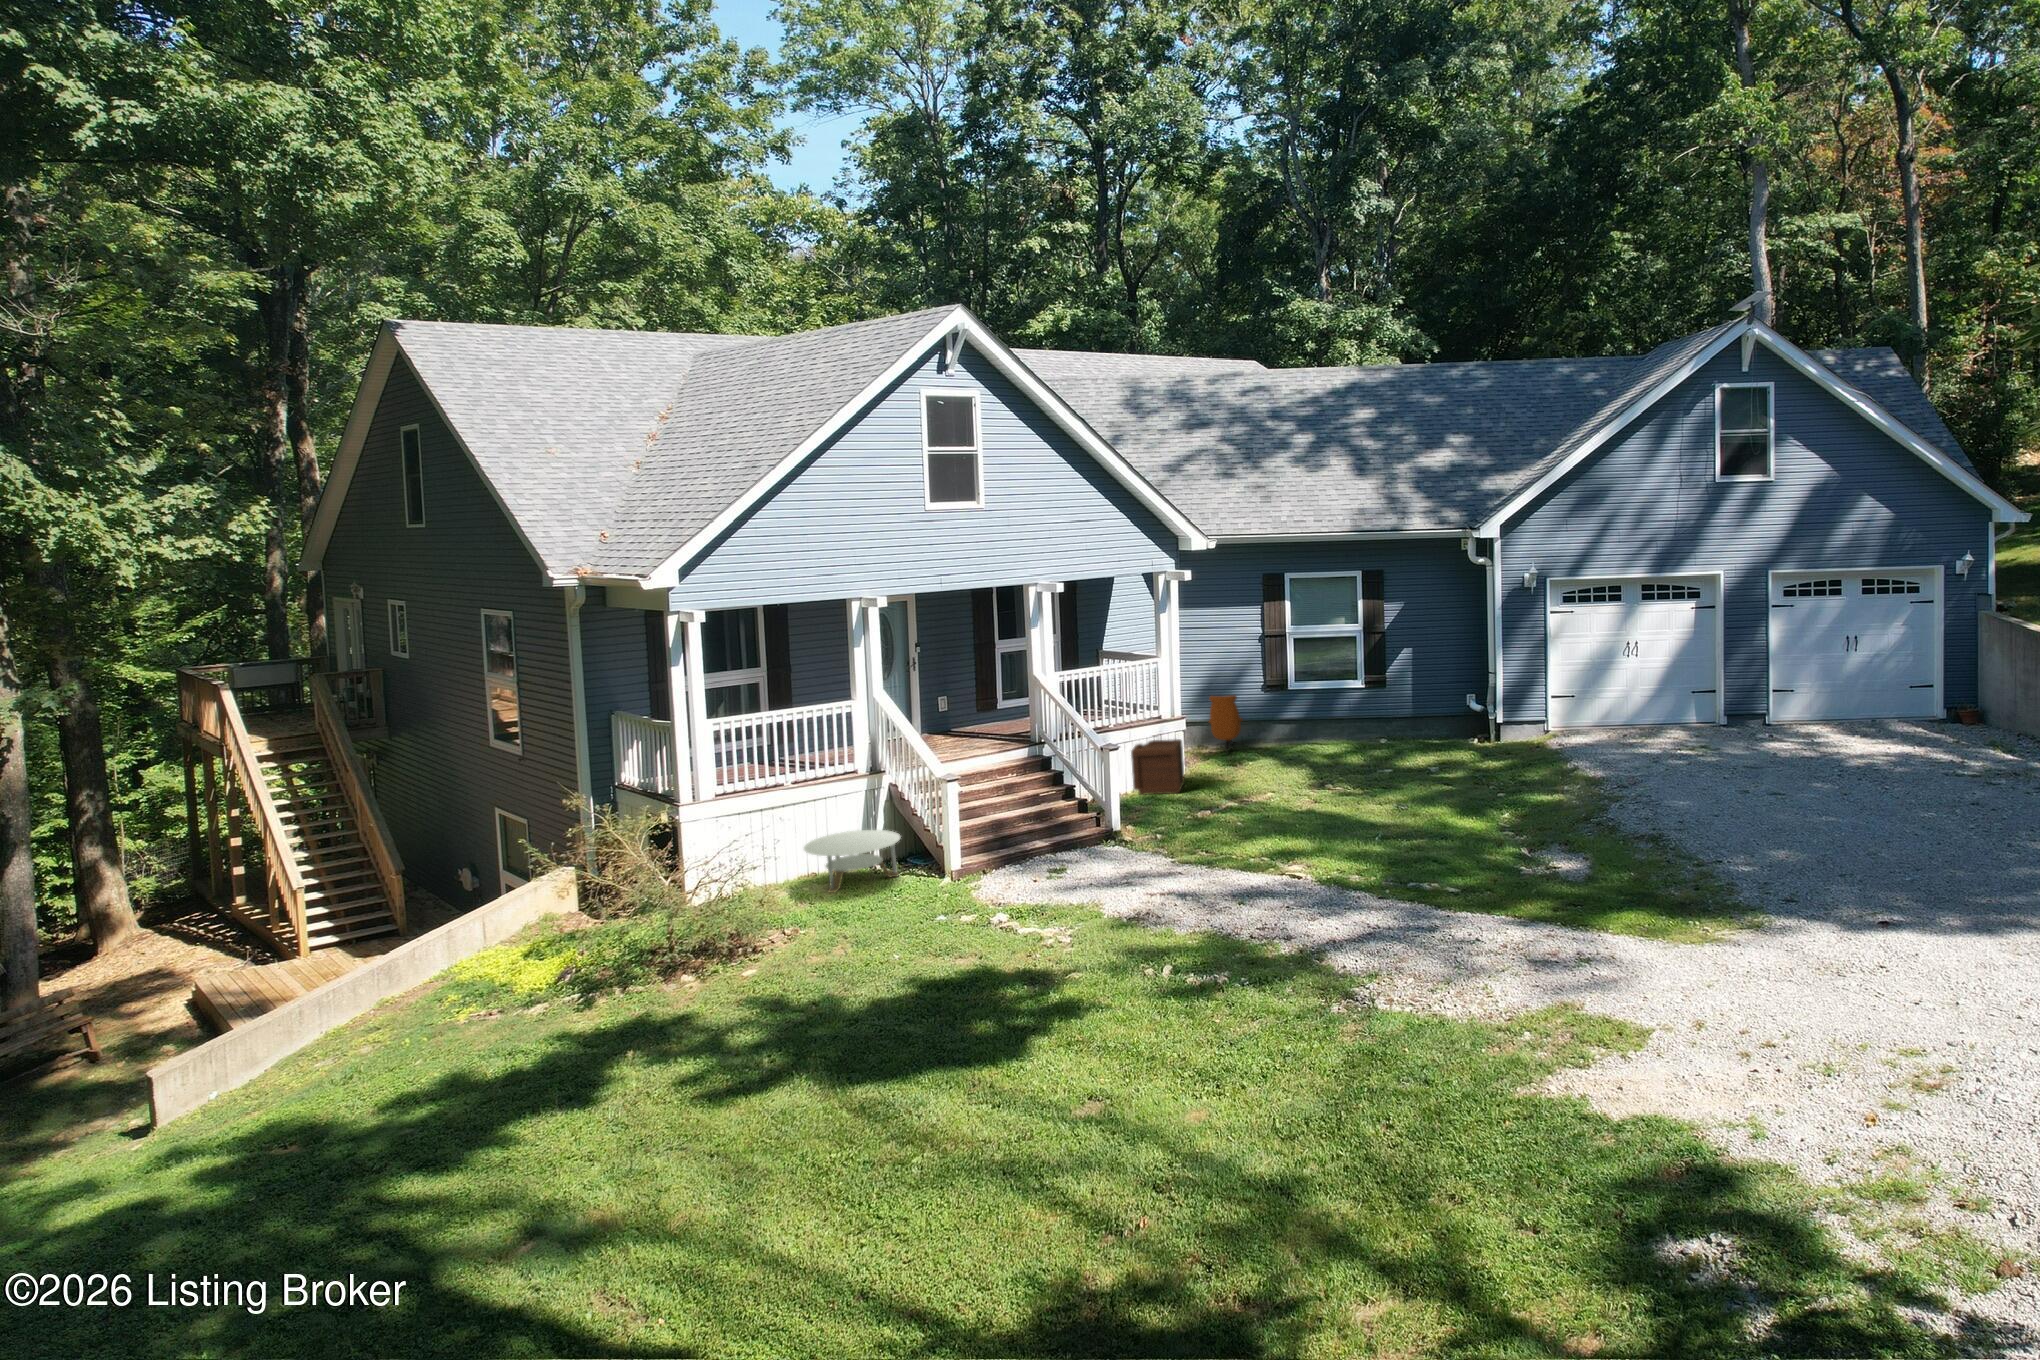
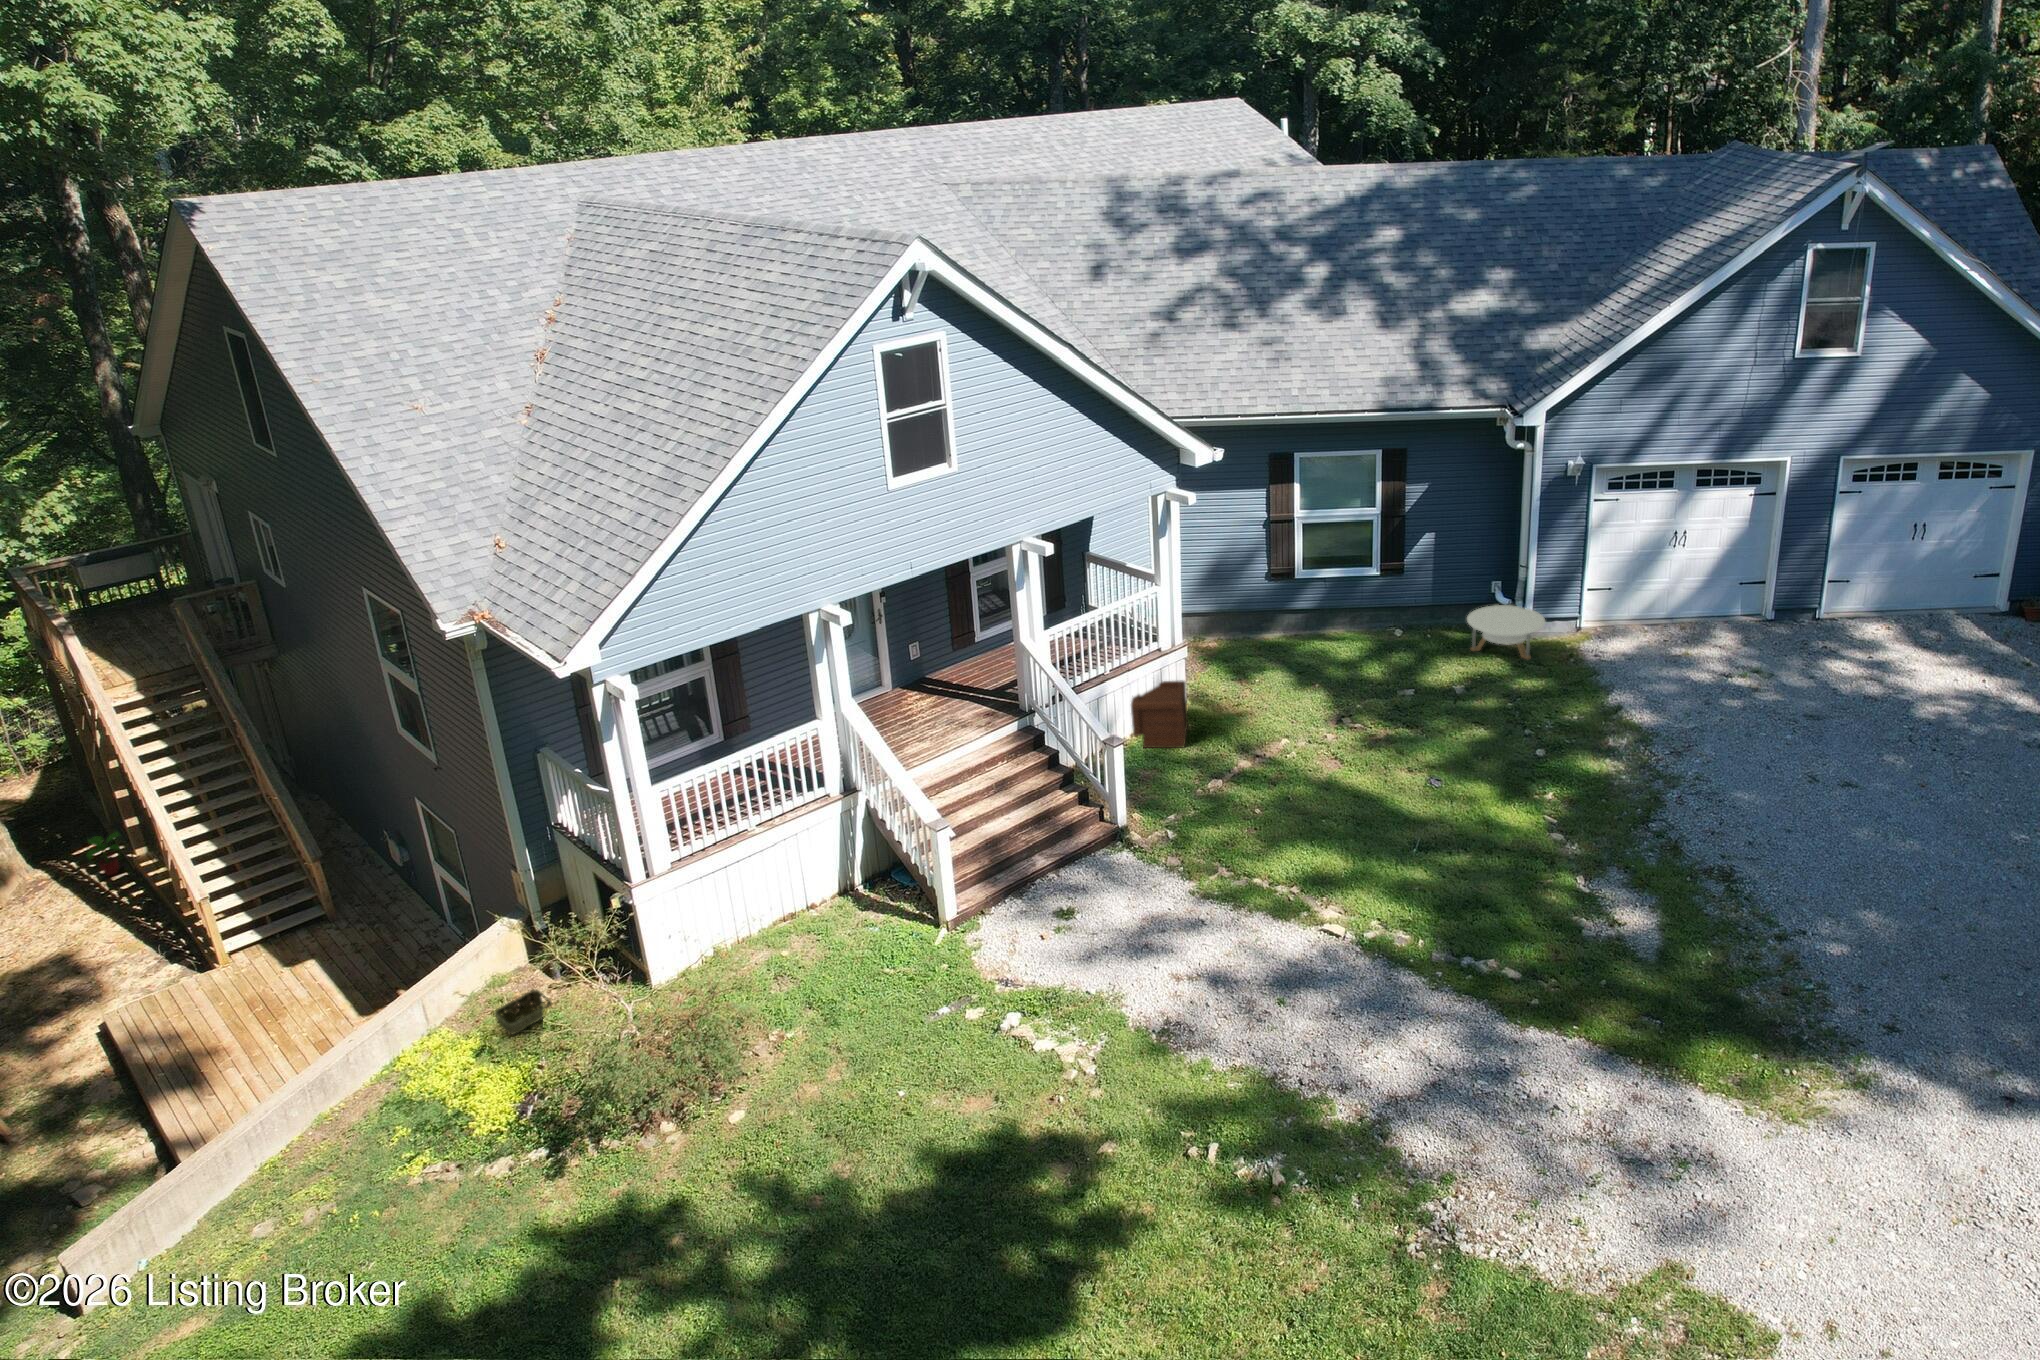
lounge chair: present [1209,695,1243,754] -> none [1208,600,1249,662]
round table: present [804,830,900,893] -> present [1467,605,1545,659]
potted plant: none [183,894,228,934] -> present [87,832,120,876]
woven basket: none [541,898,593,929] -> present [494,990,552,1034]

